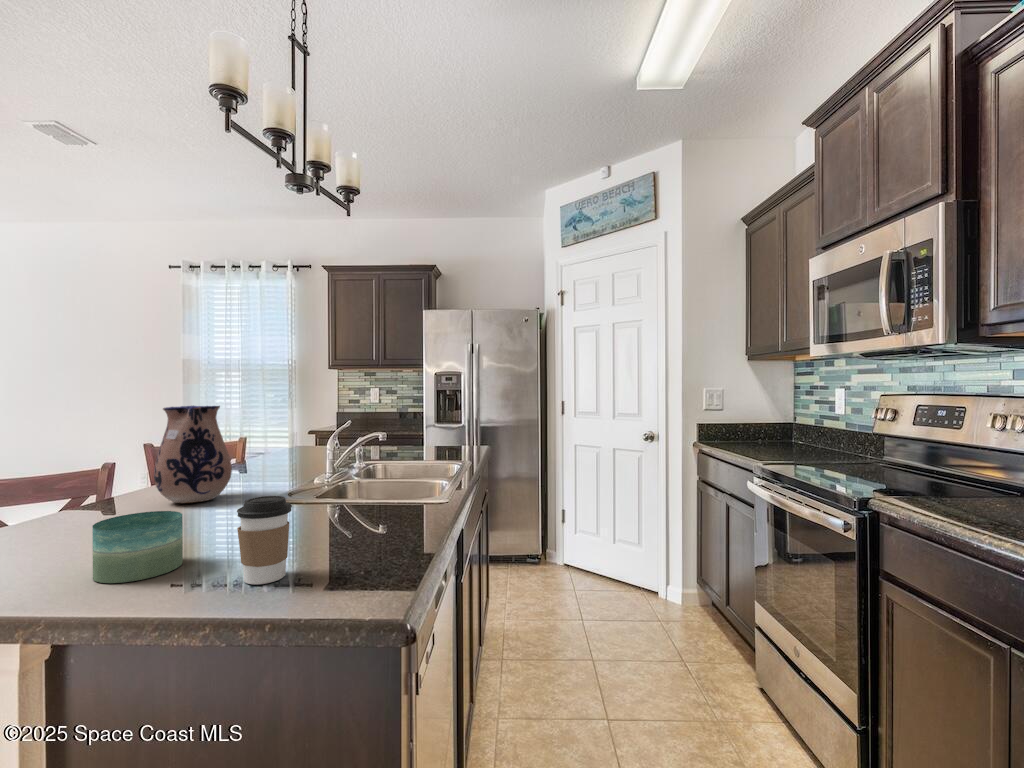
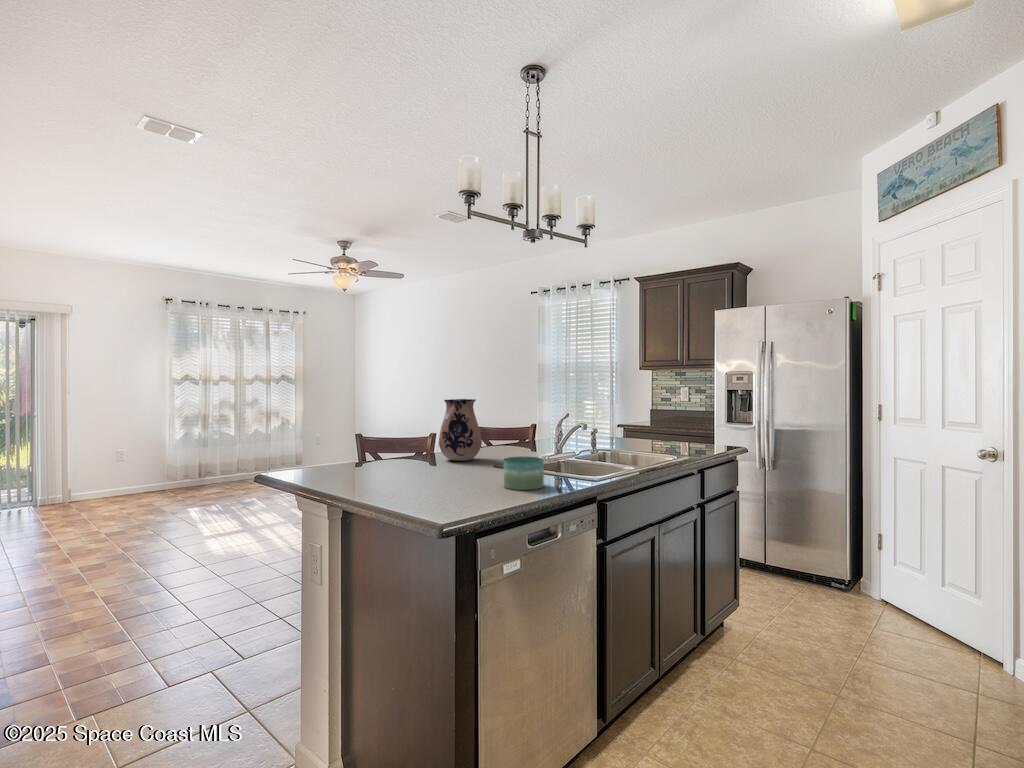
coffee cup: present [237,496,292,584] -> none [408,452,437,500]
candle: present [92,511,183,583] -> present [504,457,544,490]

